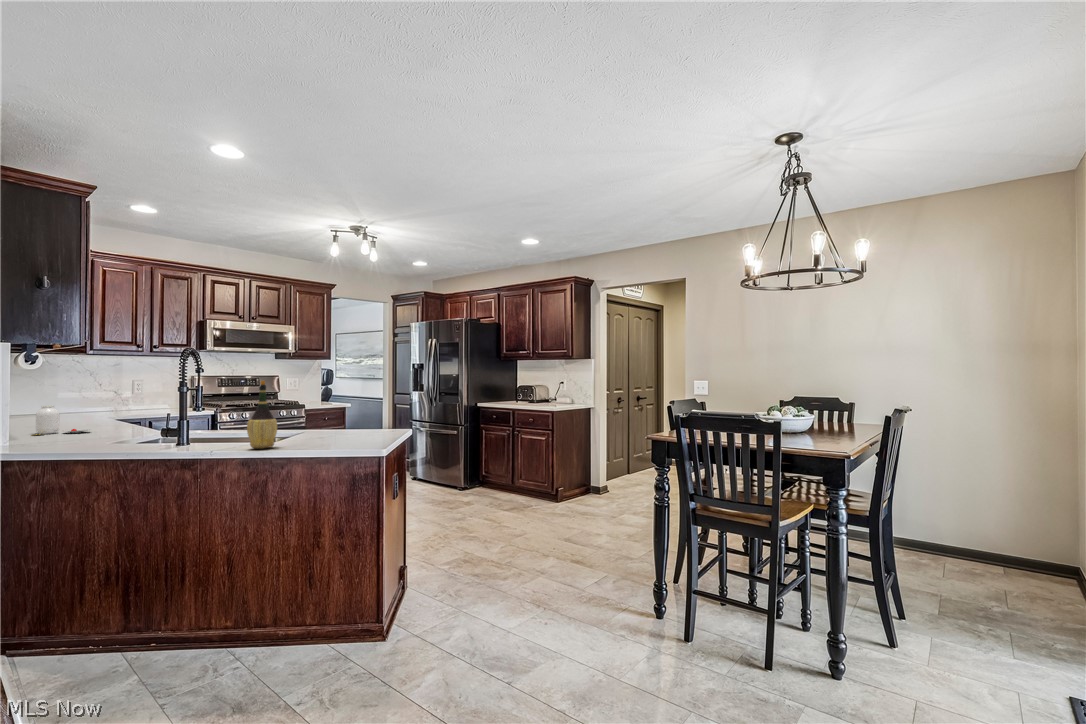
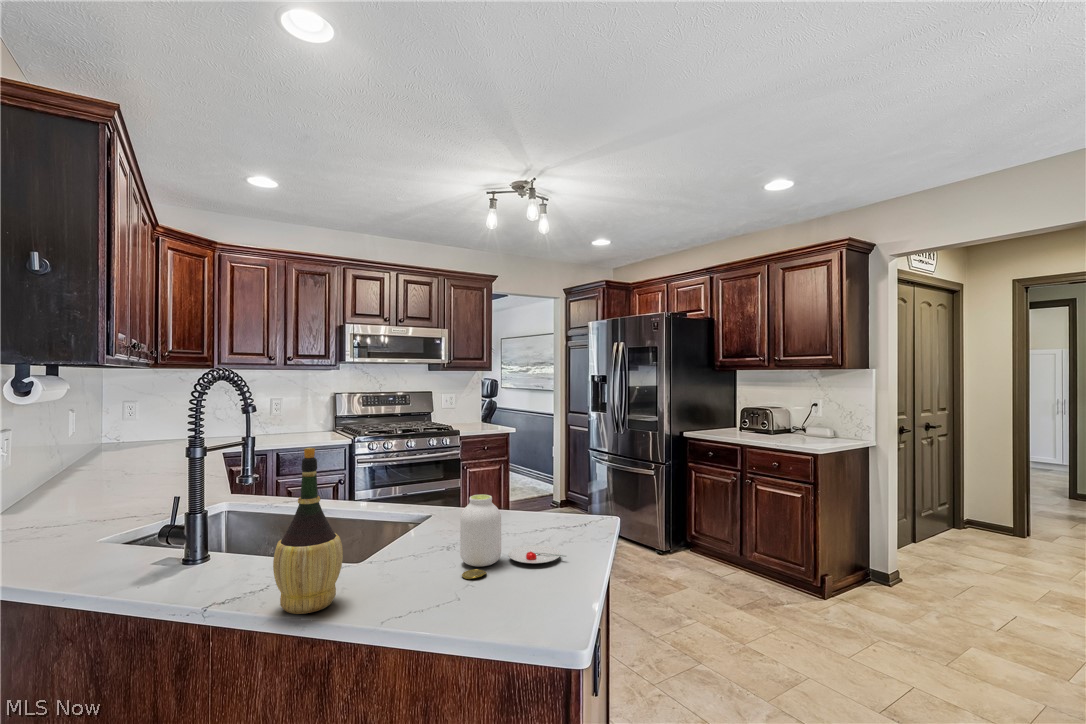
jar: present [31,405,91,436] -> present [460,495,566,579]

